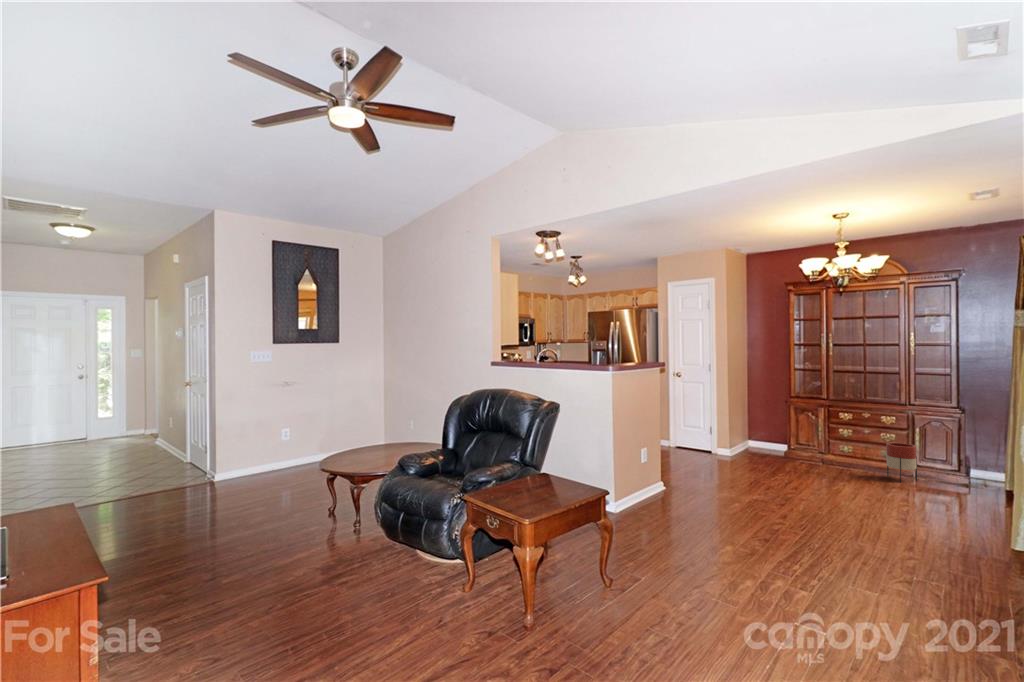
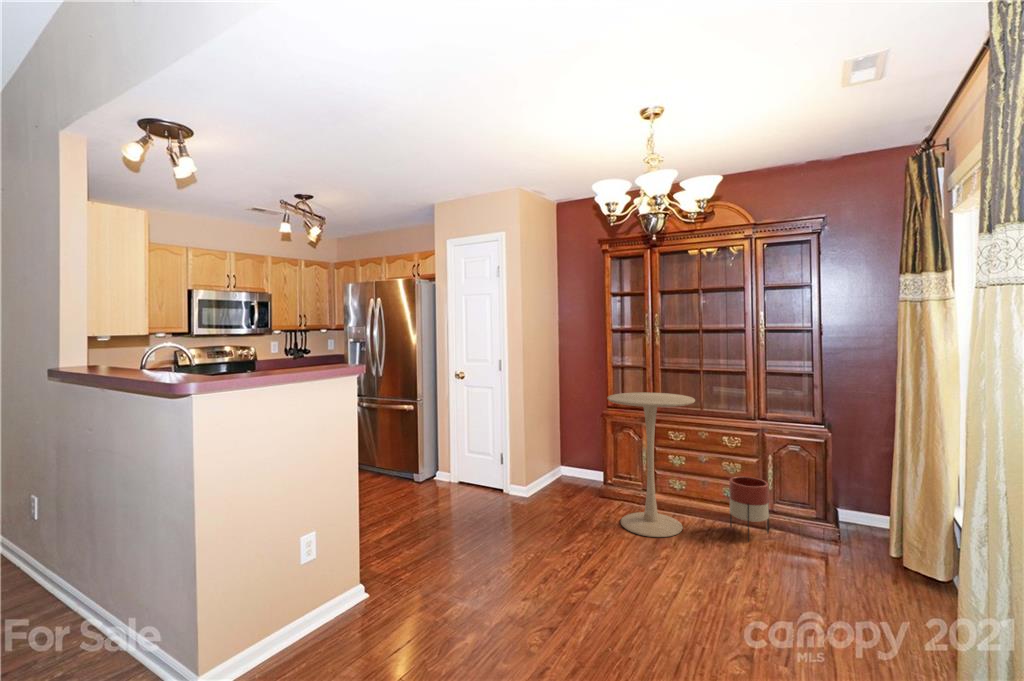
pedestal table: none [795,386,860,477] -> present [608,393,695,537]

